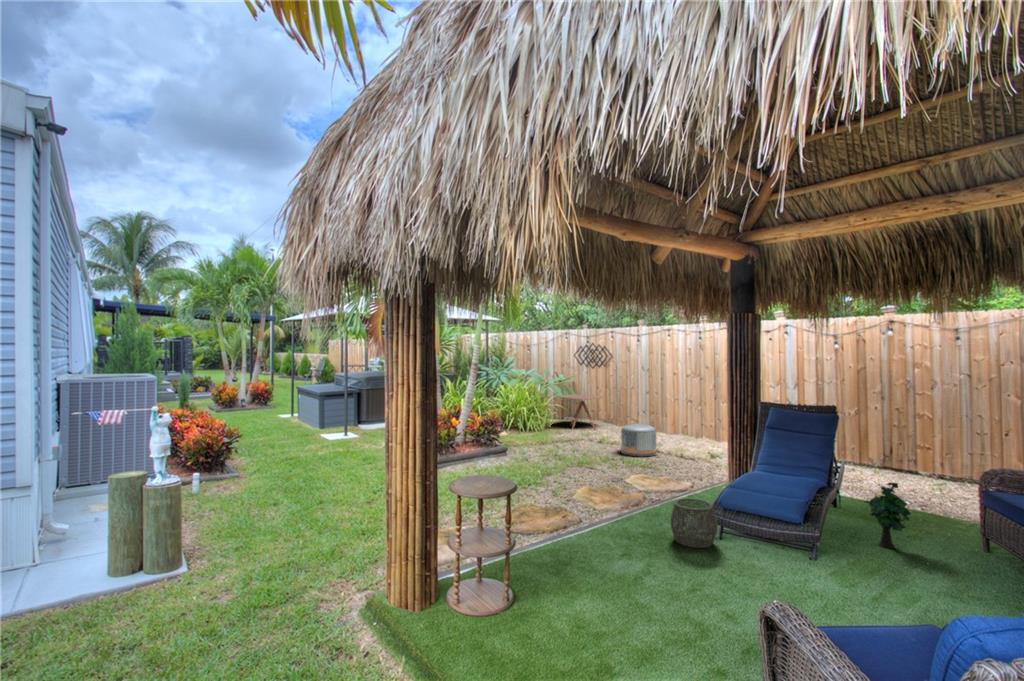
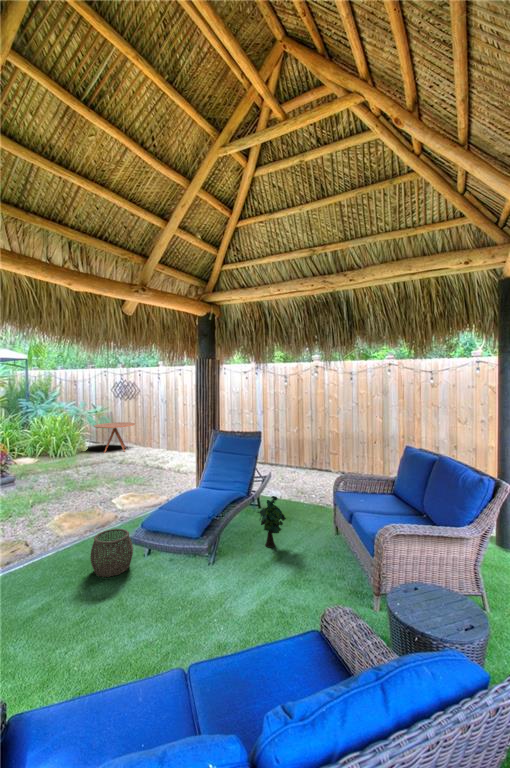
pouf: present [621,424,656,456] -> none [127,449,157,476]

